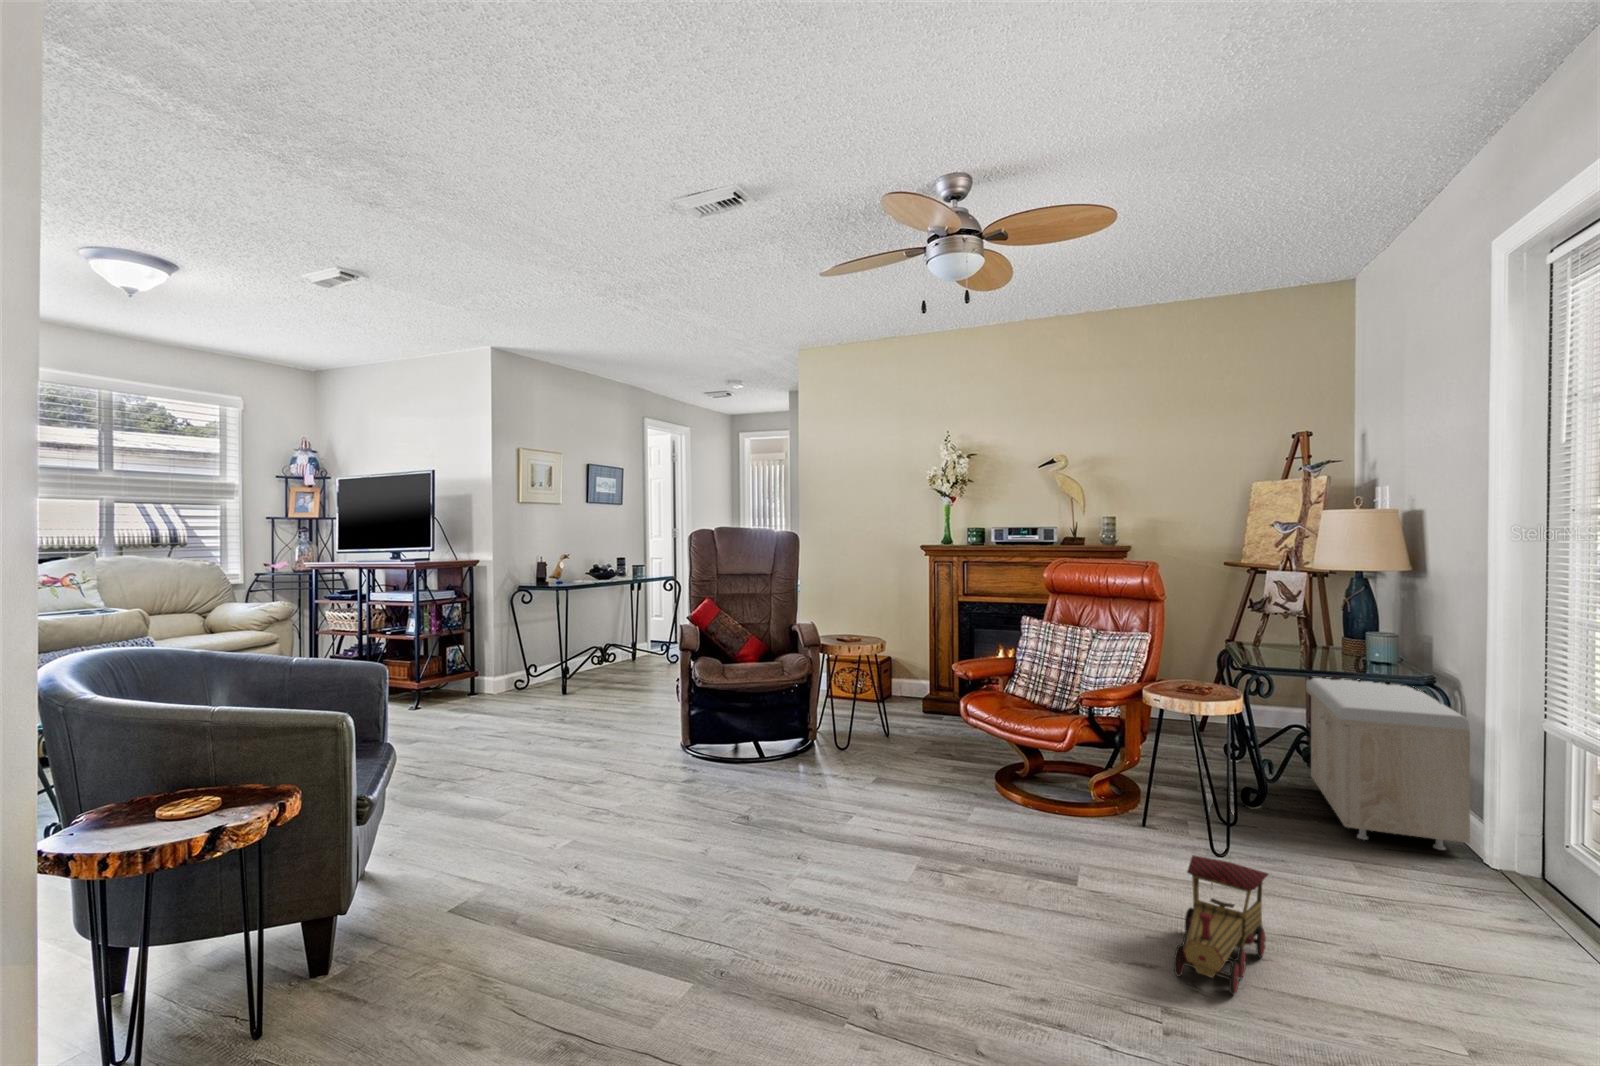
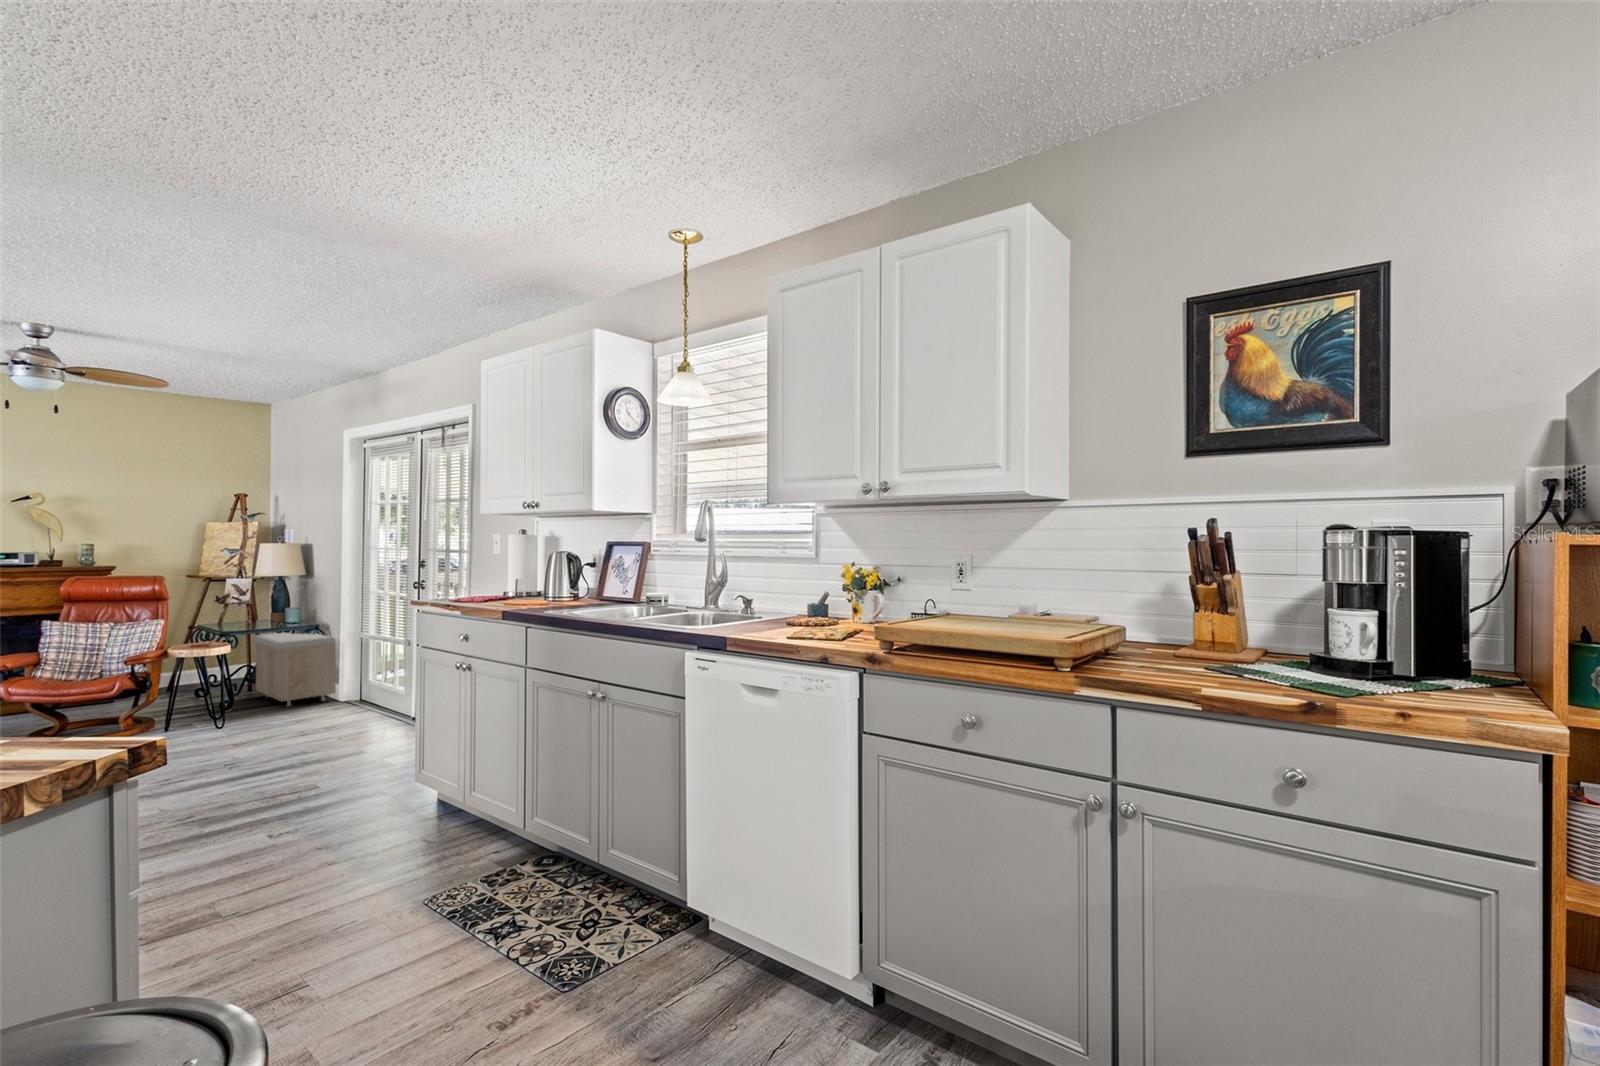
toy train: present [1174,855,1268,995] -> none [222,709,262,758]

